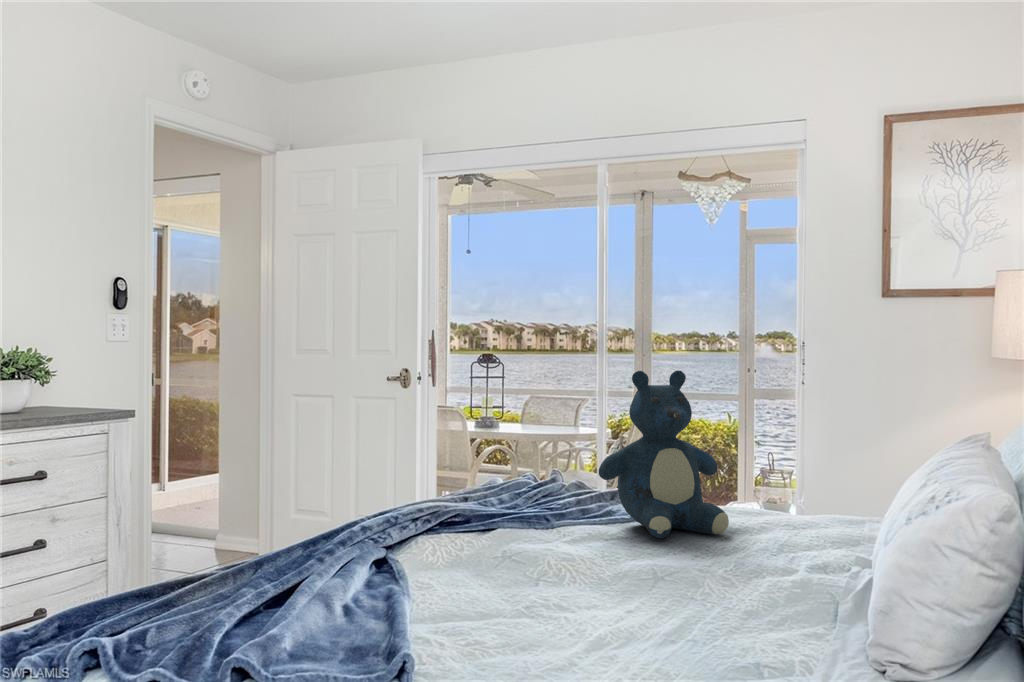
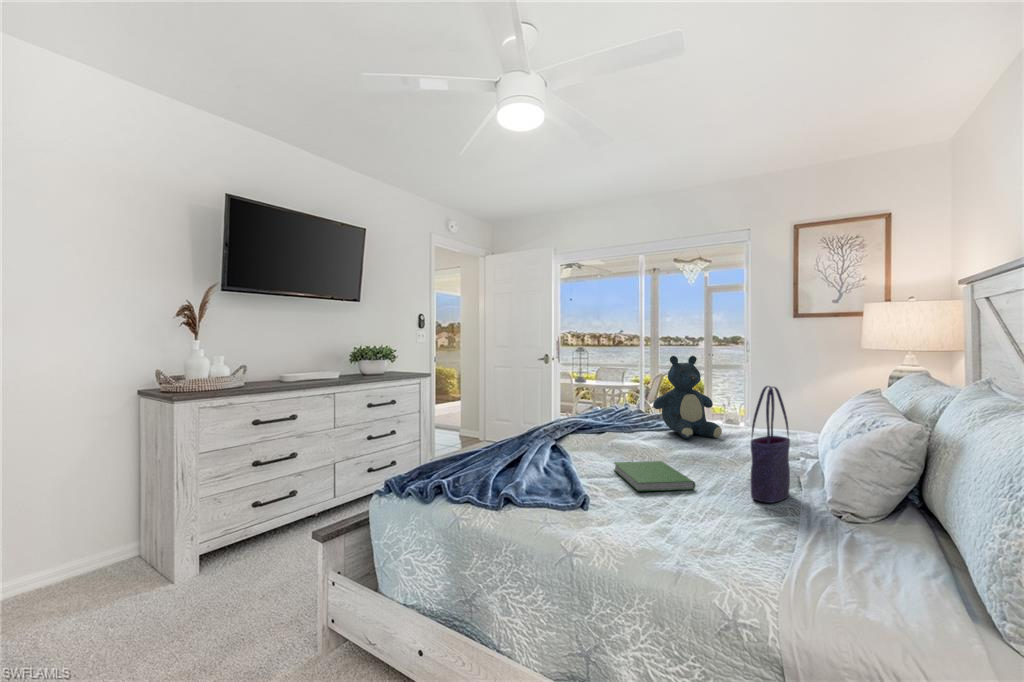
tote bag: none [732,427,808,654] -> present [751,386,790,503]
hardcover book: none [490,583,636,644] -> present [614,461,695,491]

